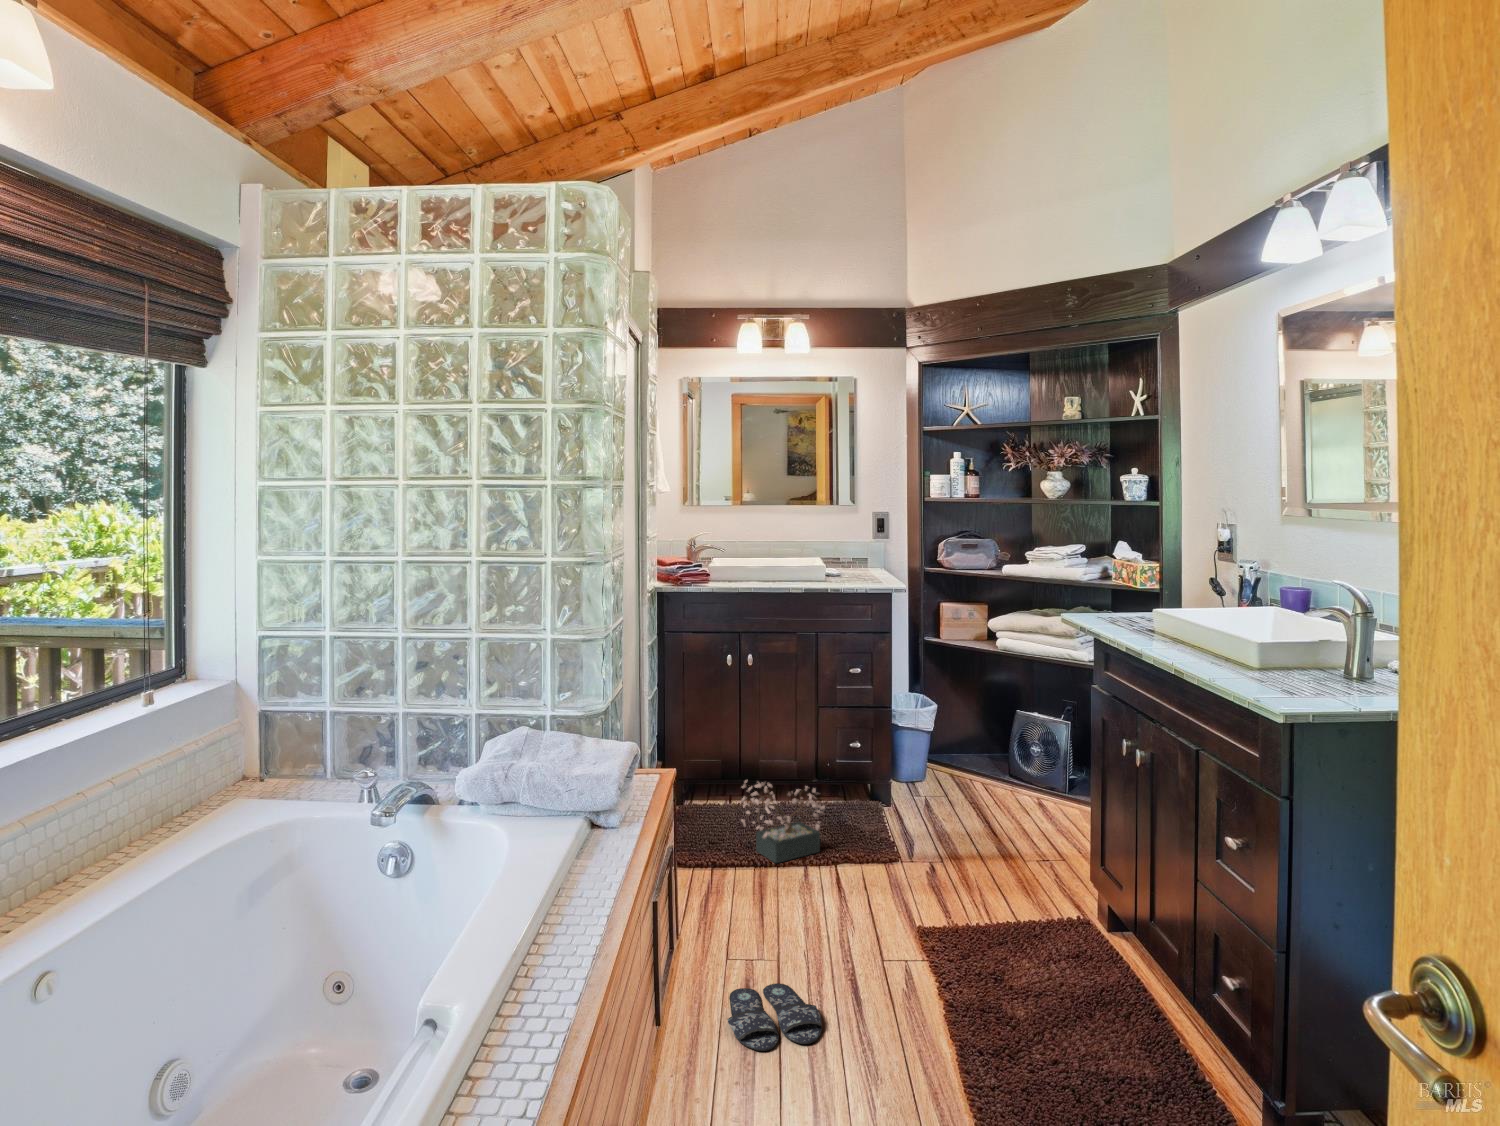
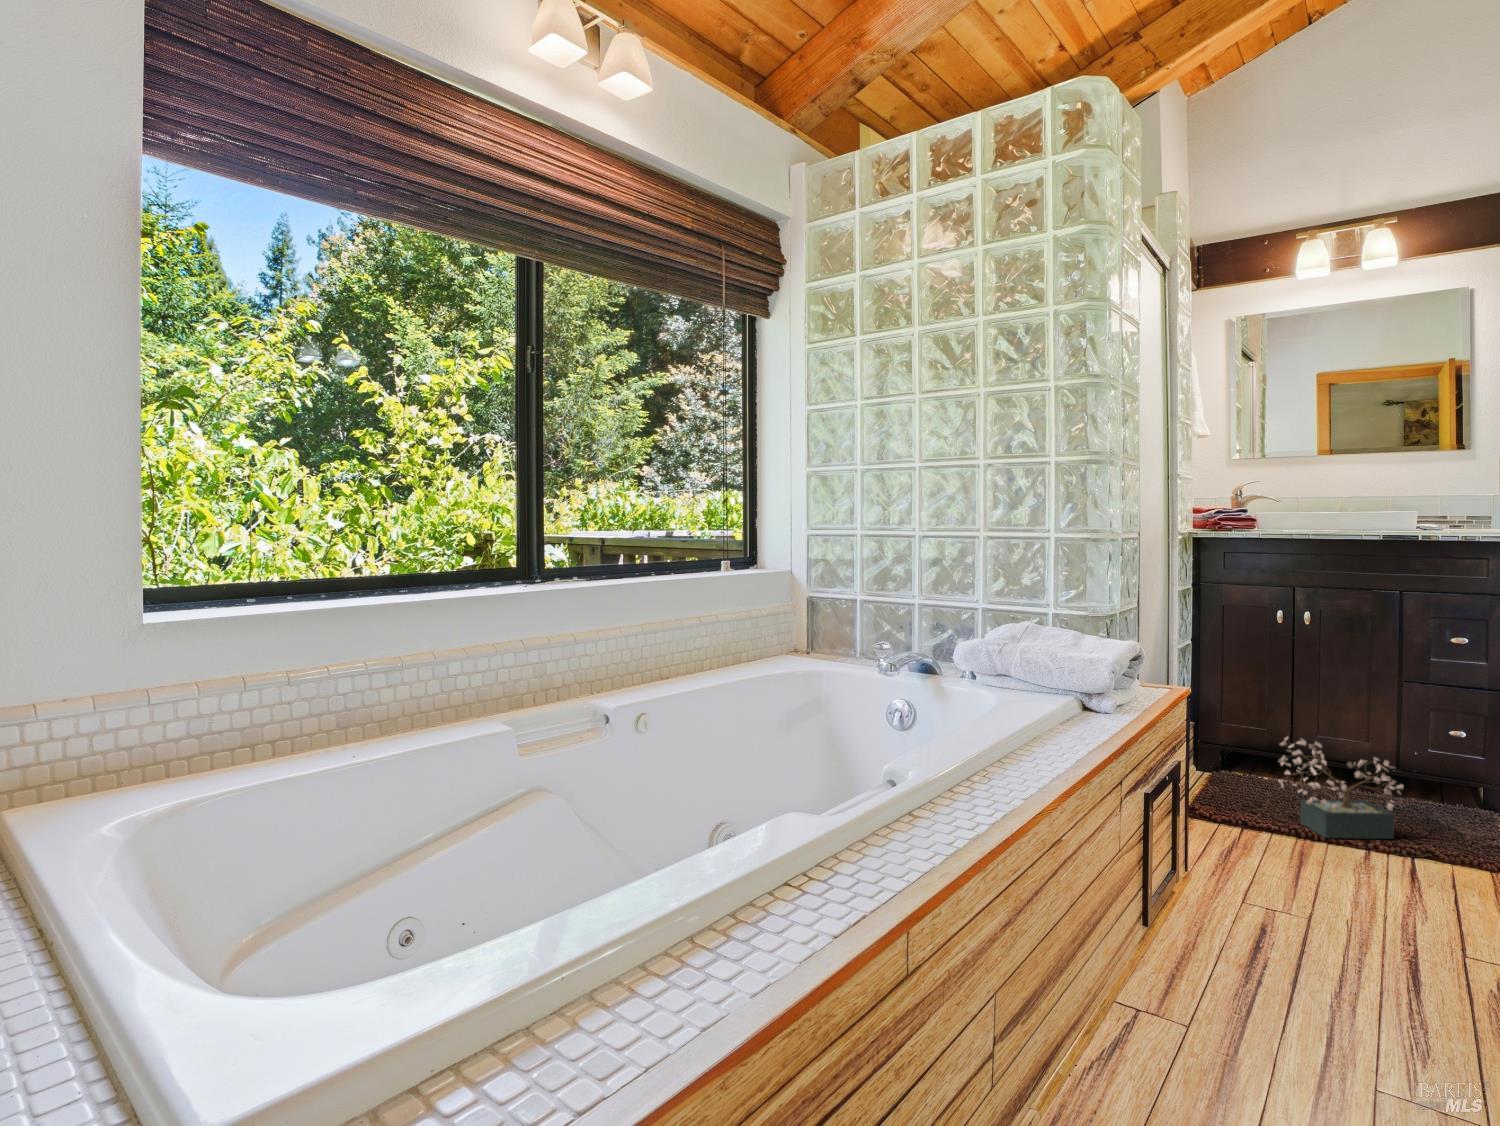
slippers: present [727,983,822,1051] -> none [1227,934,1360,1007]

